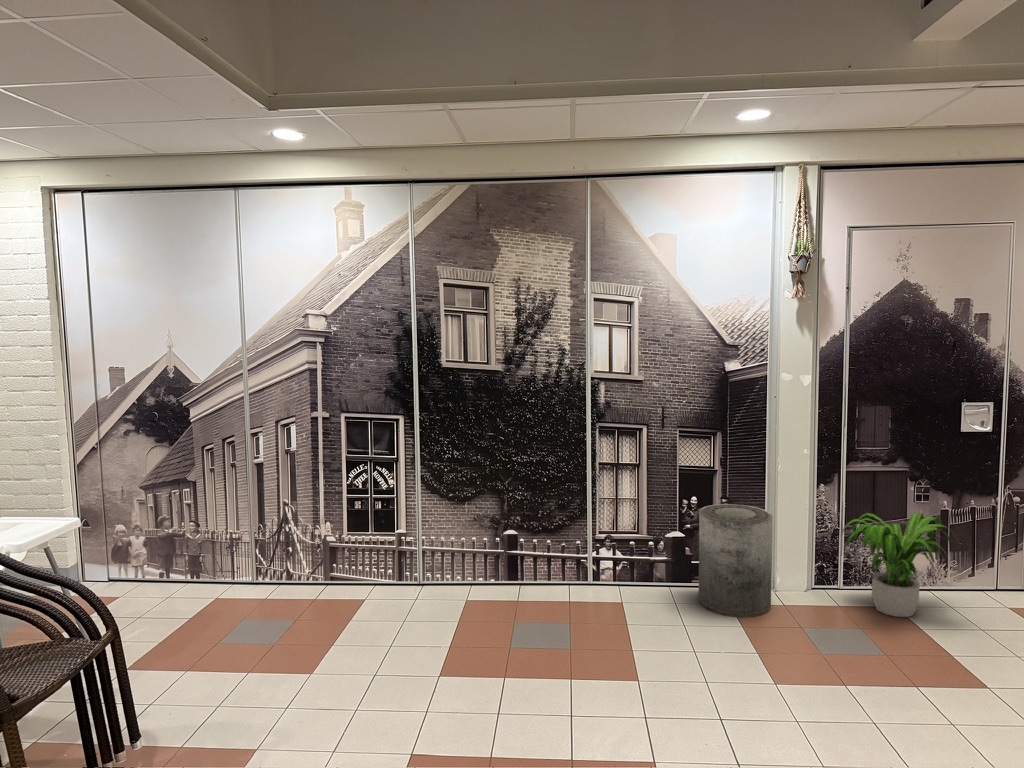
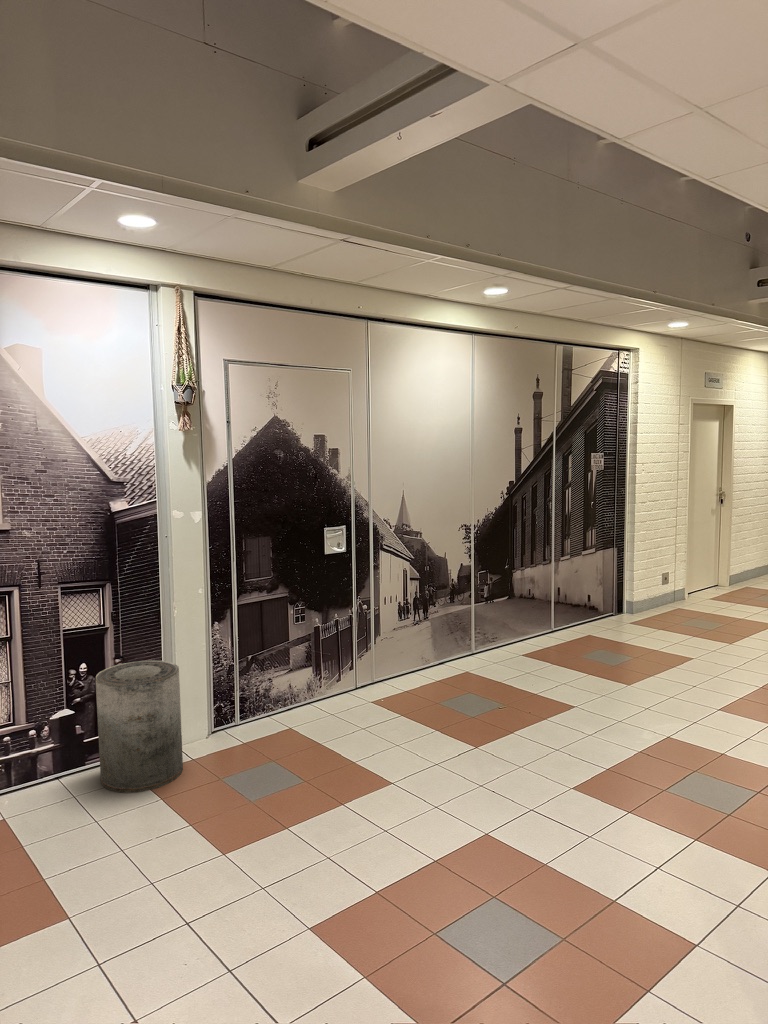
potted plant: present [842,513,959,617] -> none [241,634,342,738]

